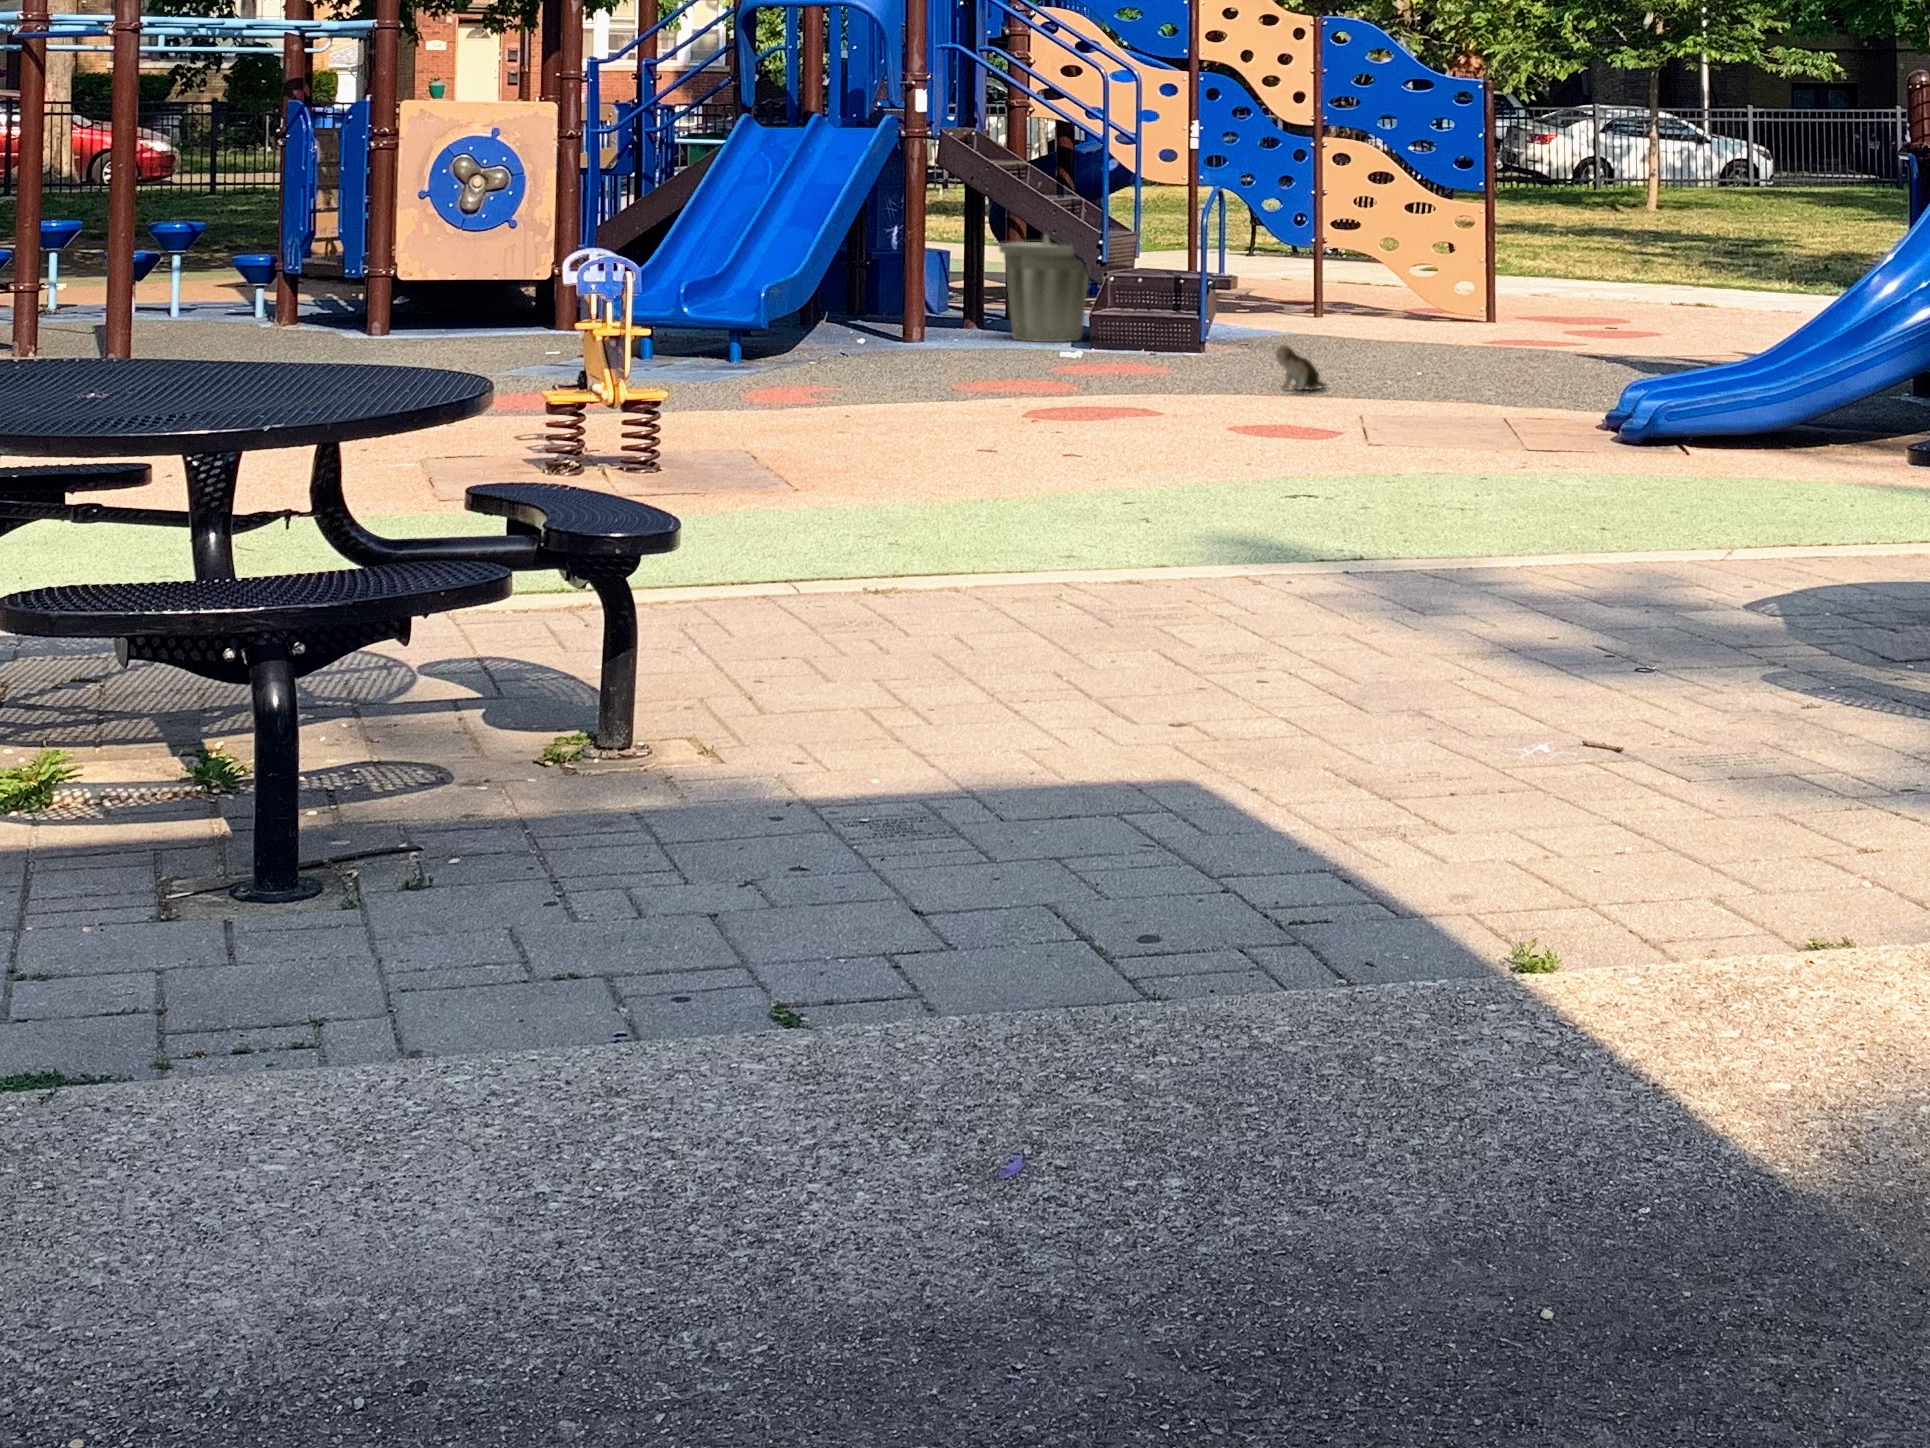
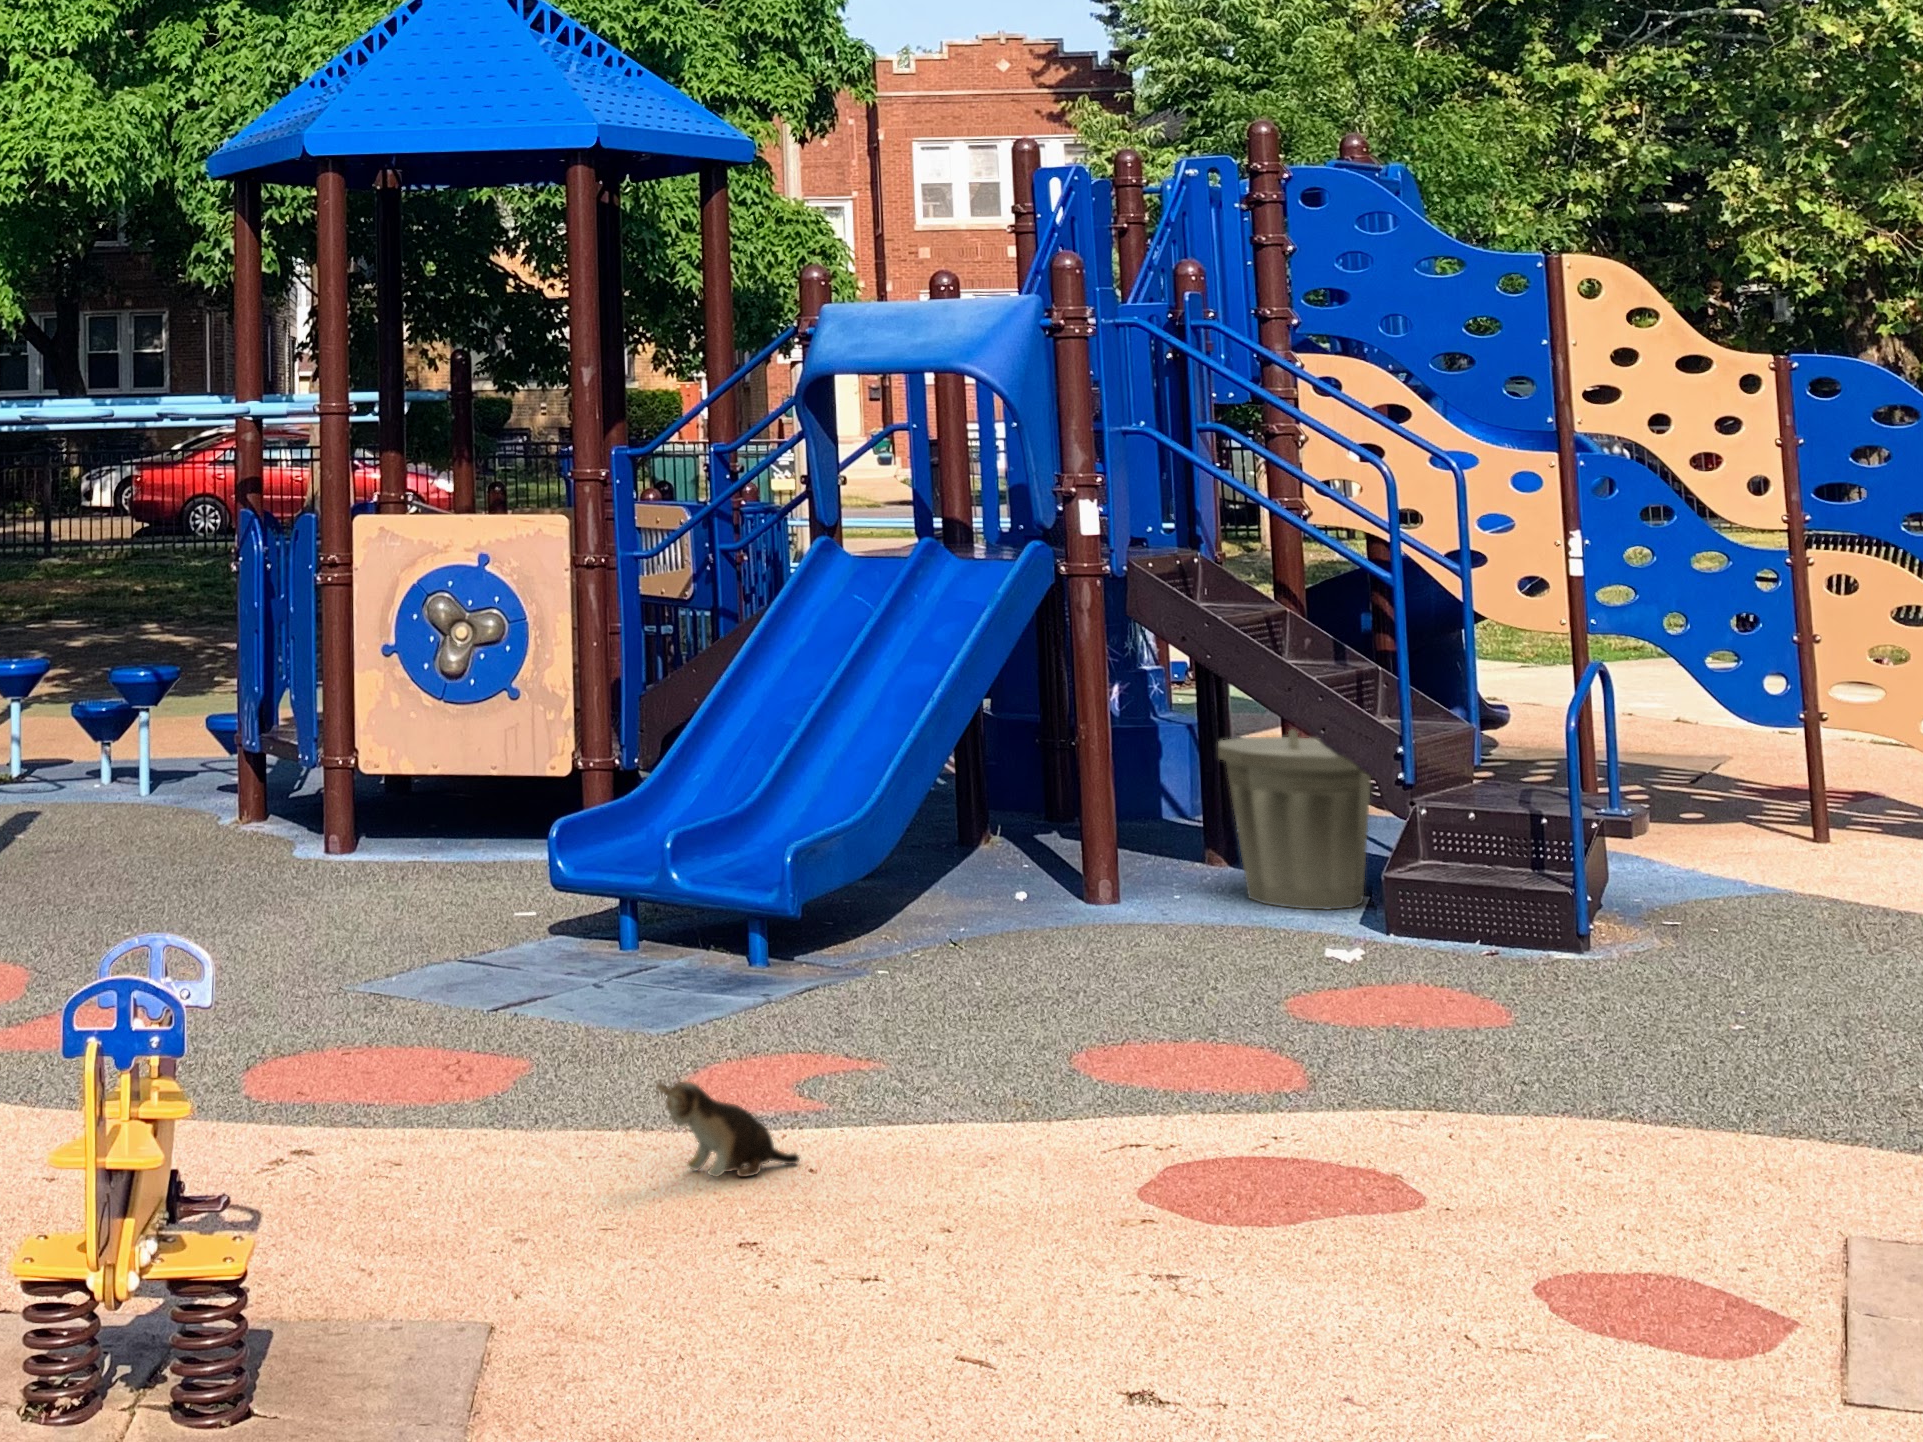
plush toy: present [1276,345,1326,390] -> present [656,1082,799,1177]

